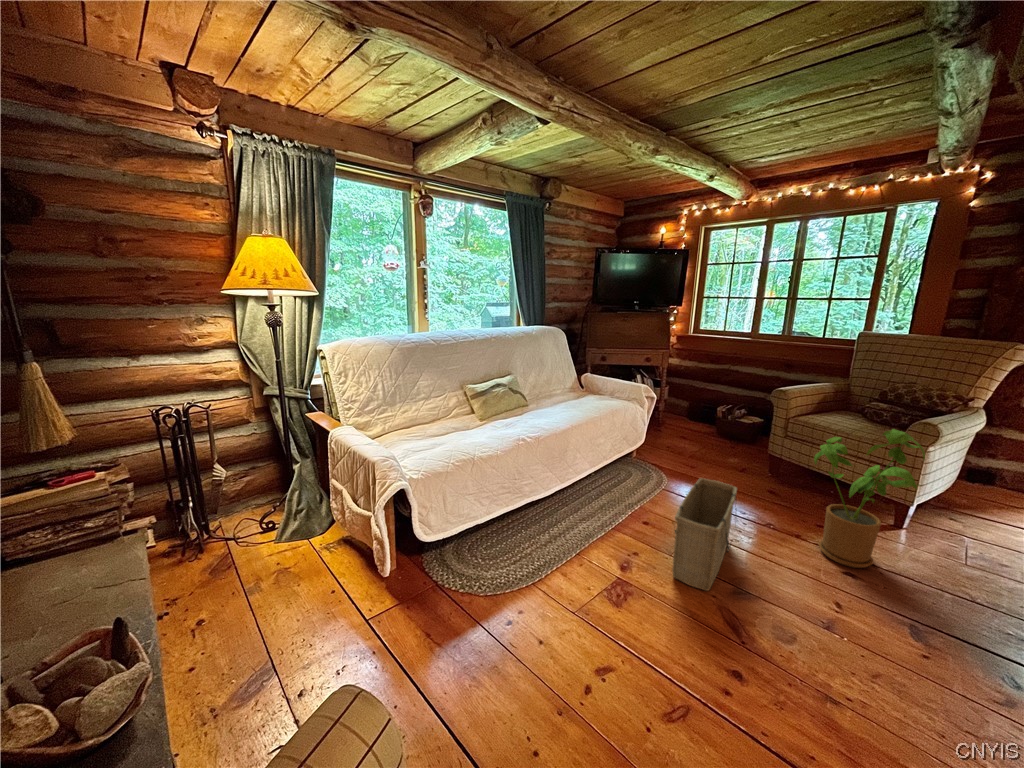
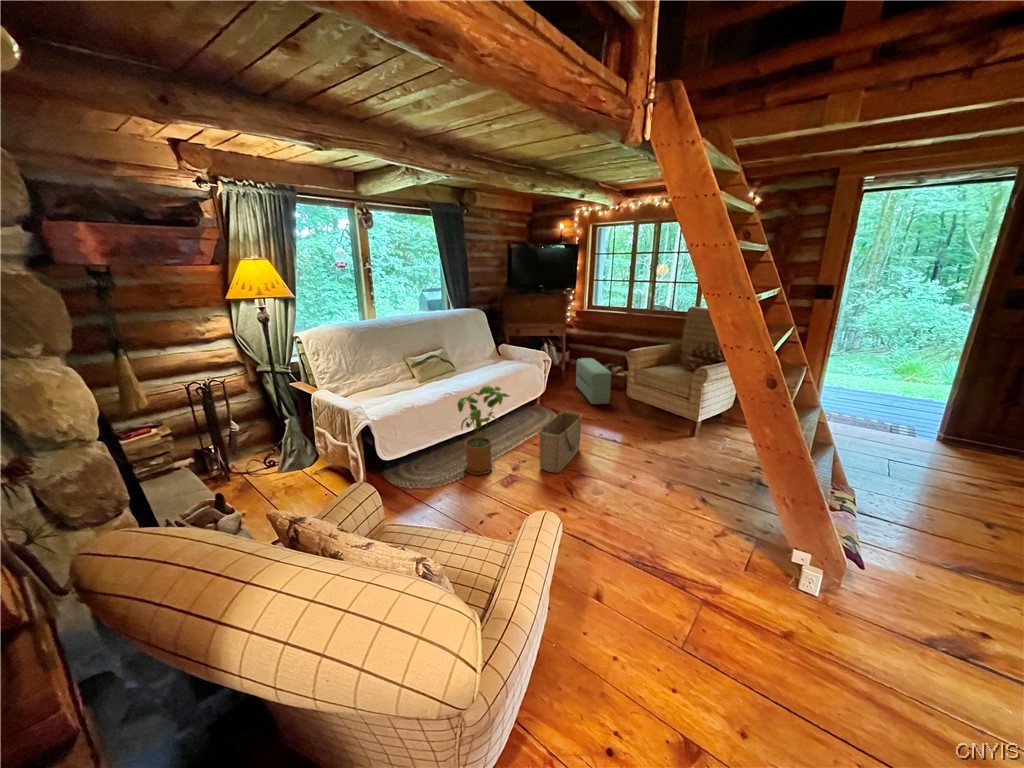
pouf: none [681,396,746,463] -> present [576,358,611,404]
house plant: present [814,429,925,568] -> present [457,386,509,475]

